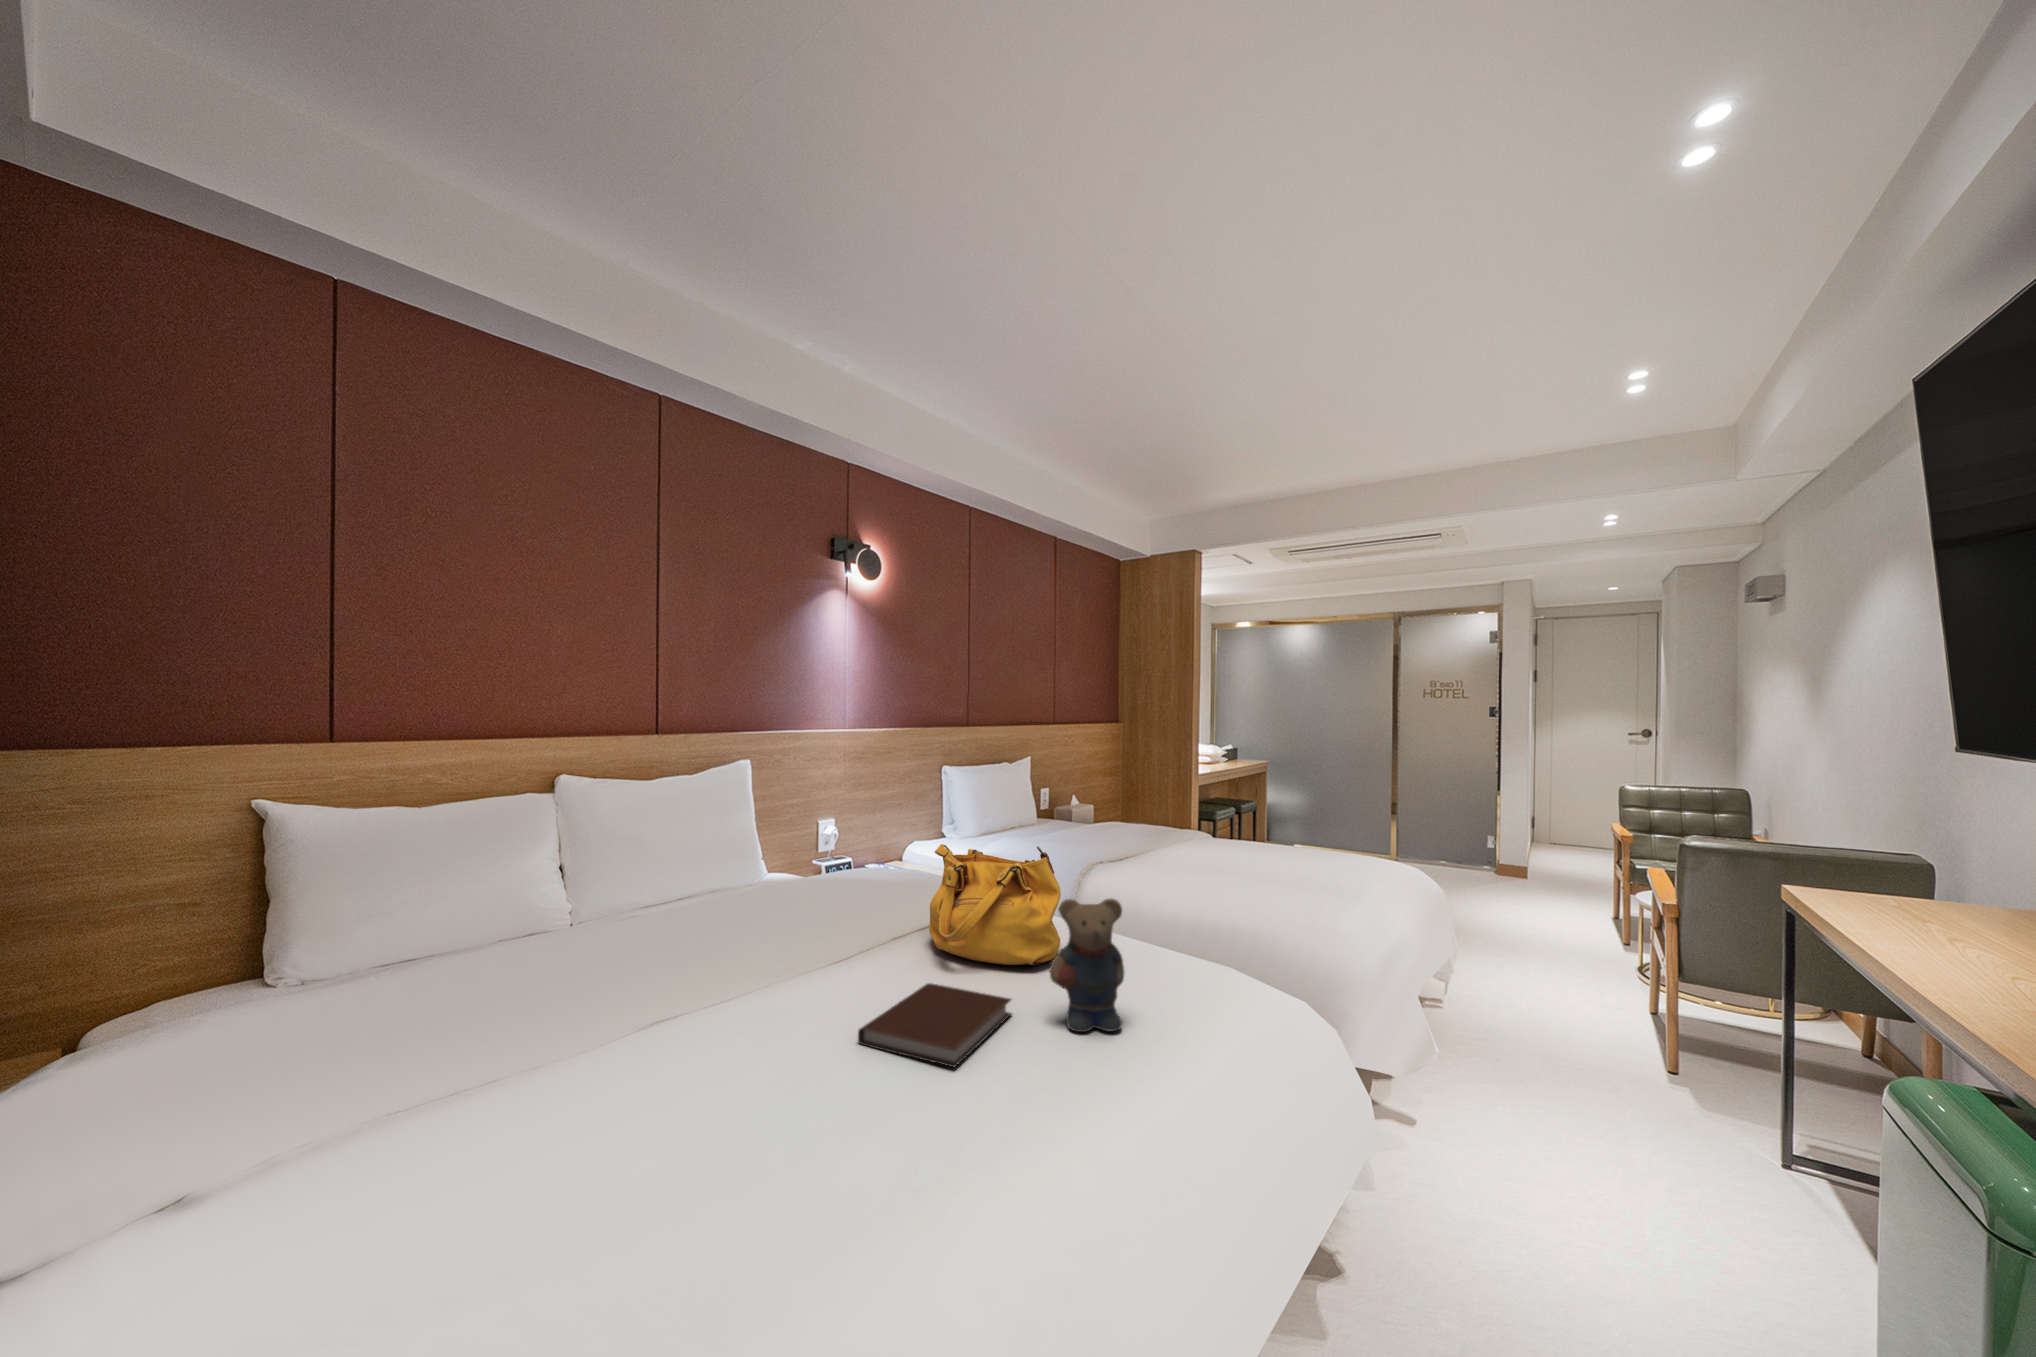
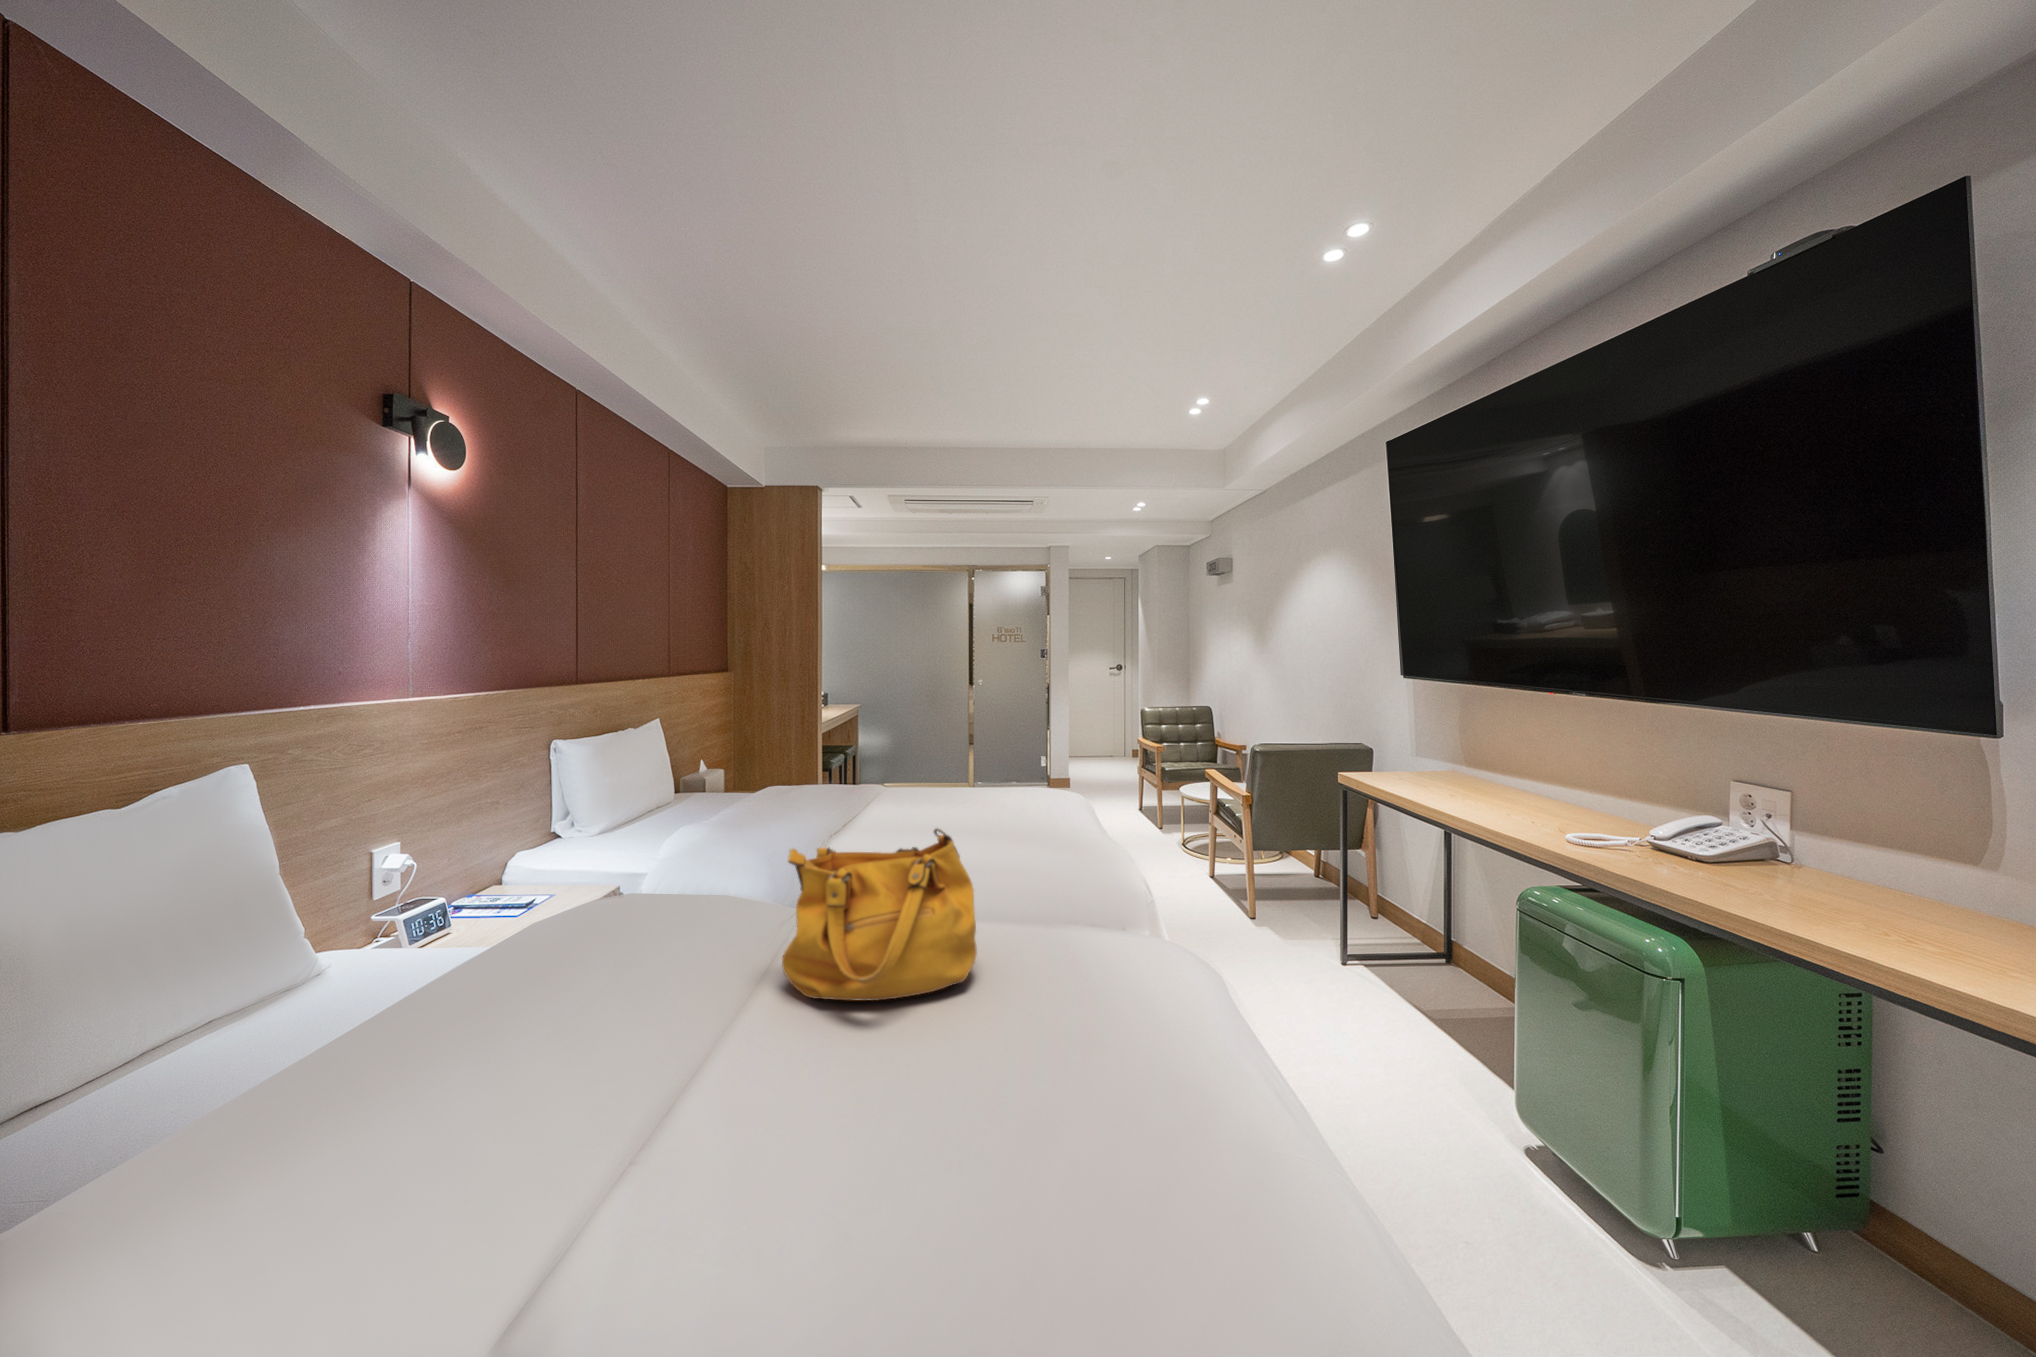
teddy bear: present [1050,899,1124,1032] -> none [1068,876,1147,1051]
notebook: present [858,983,1011,1067] -> none [887,1037,1078,1196]

